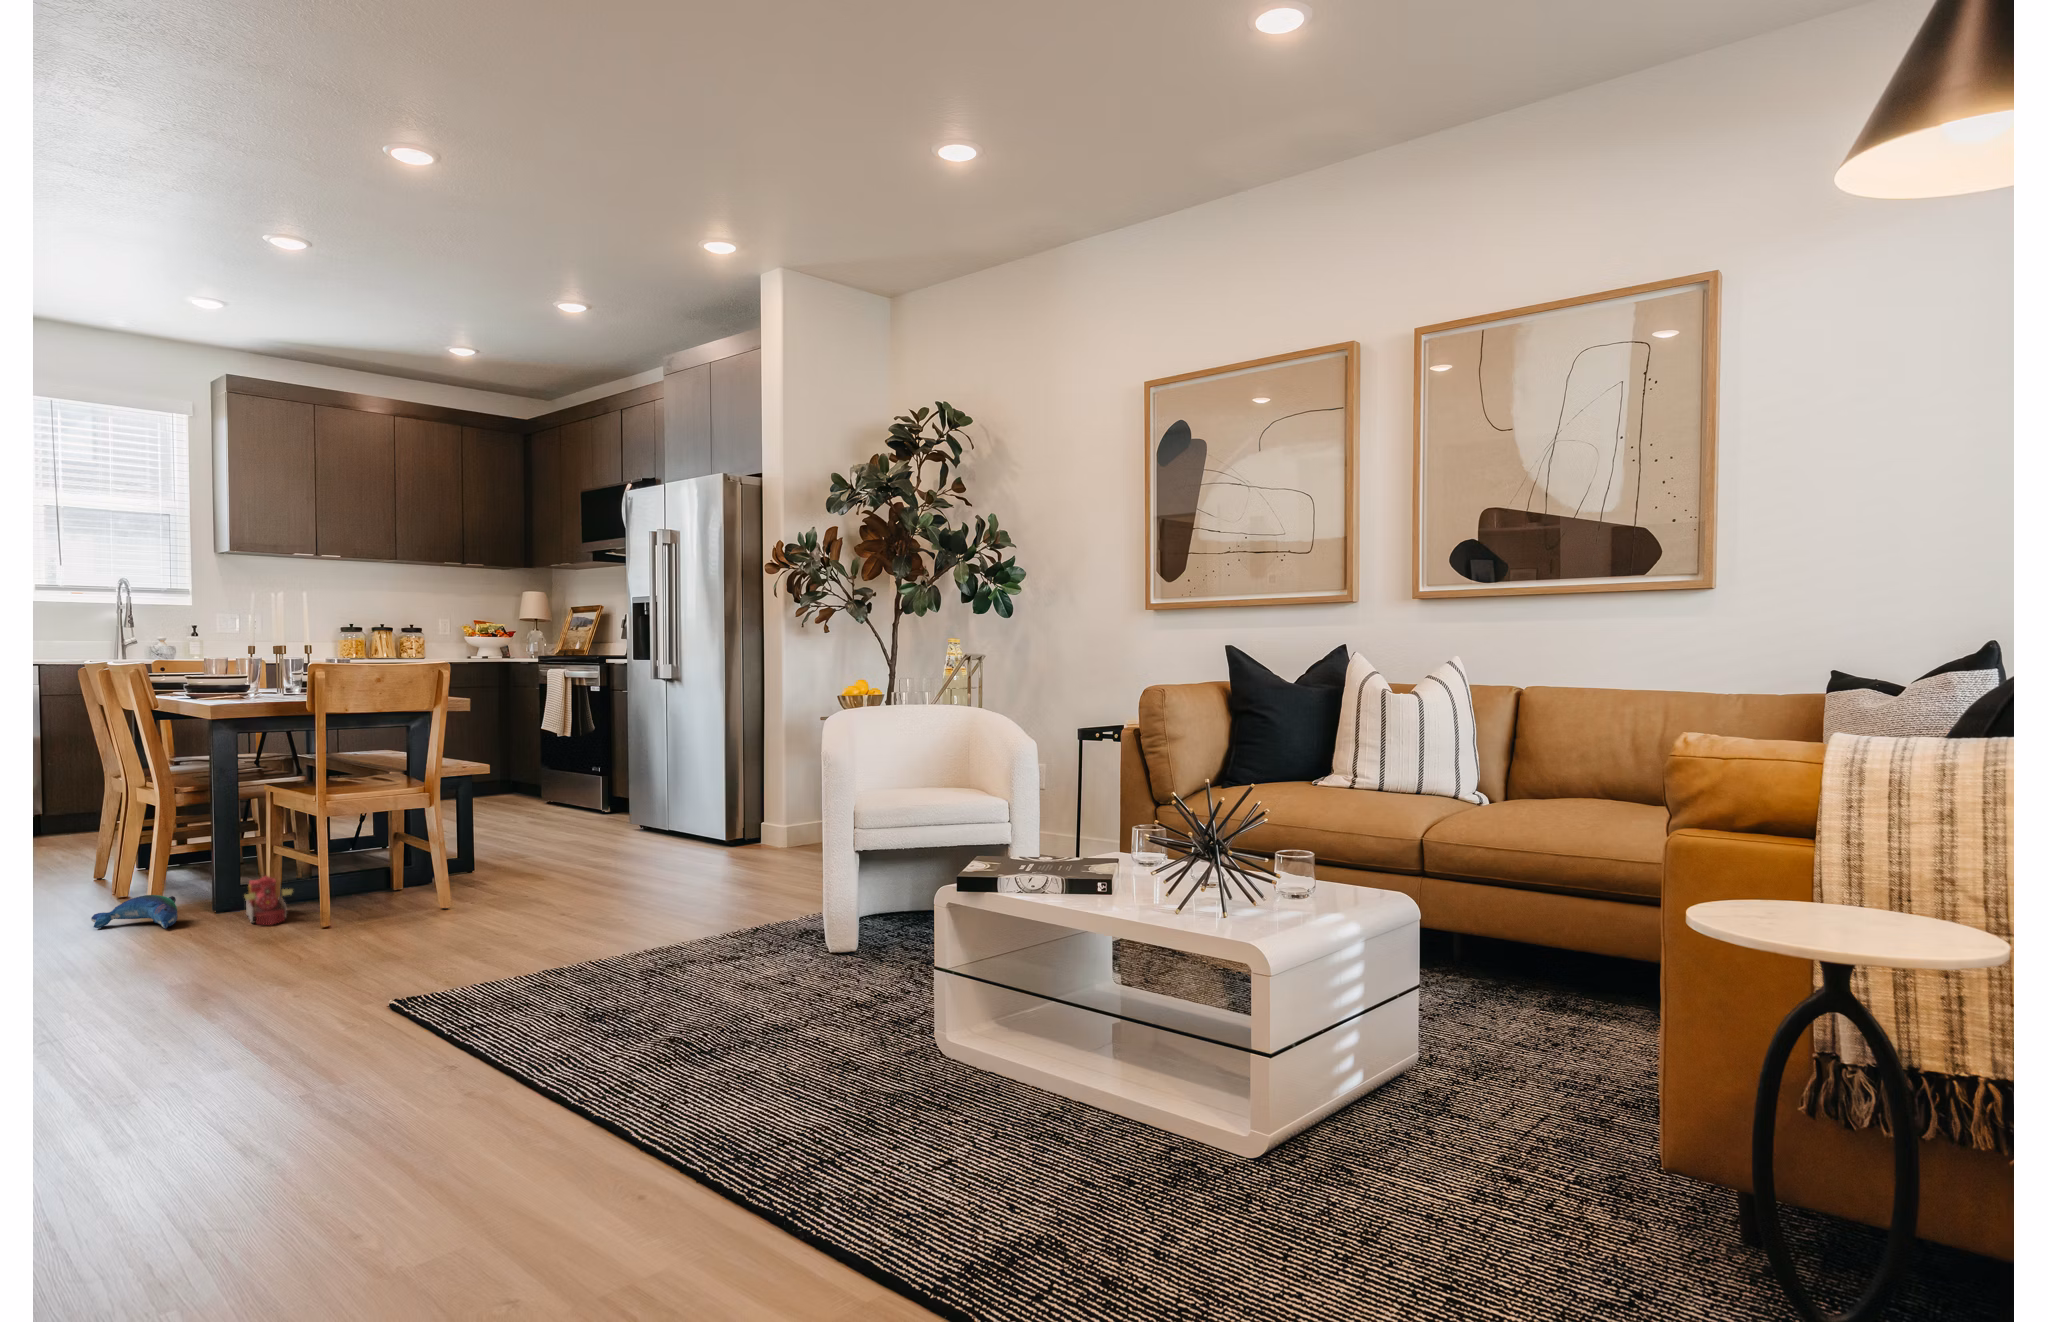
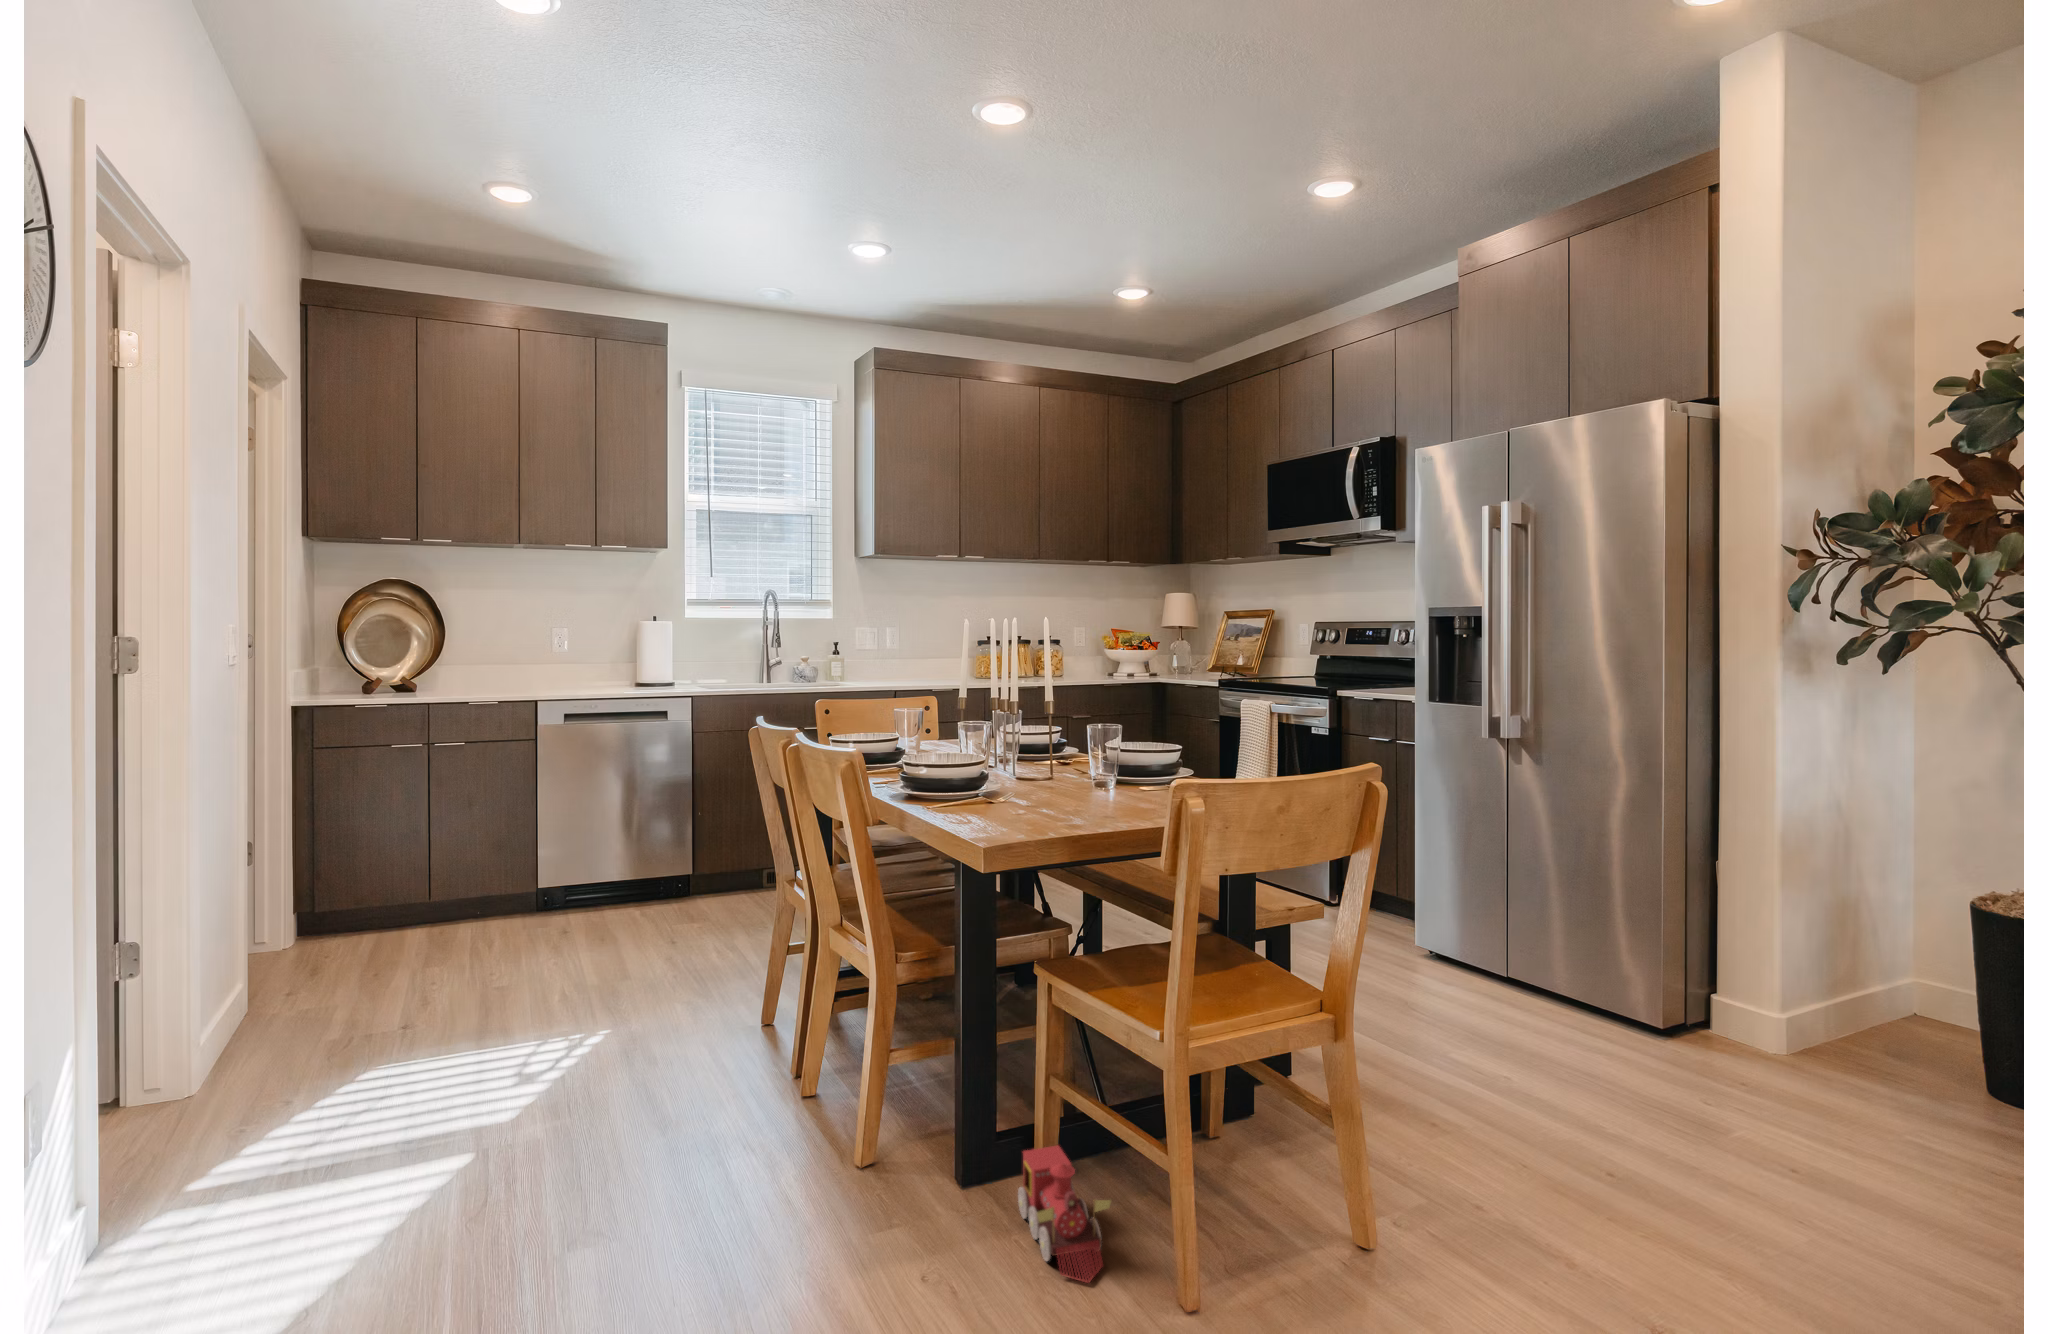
plush toy: present [91,895,178,928] -> none [790,1166,923,1260]

